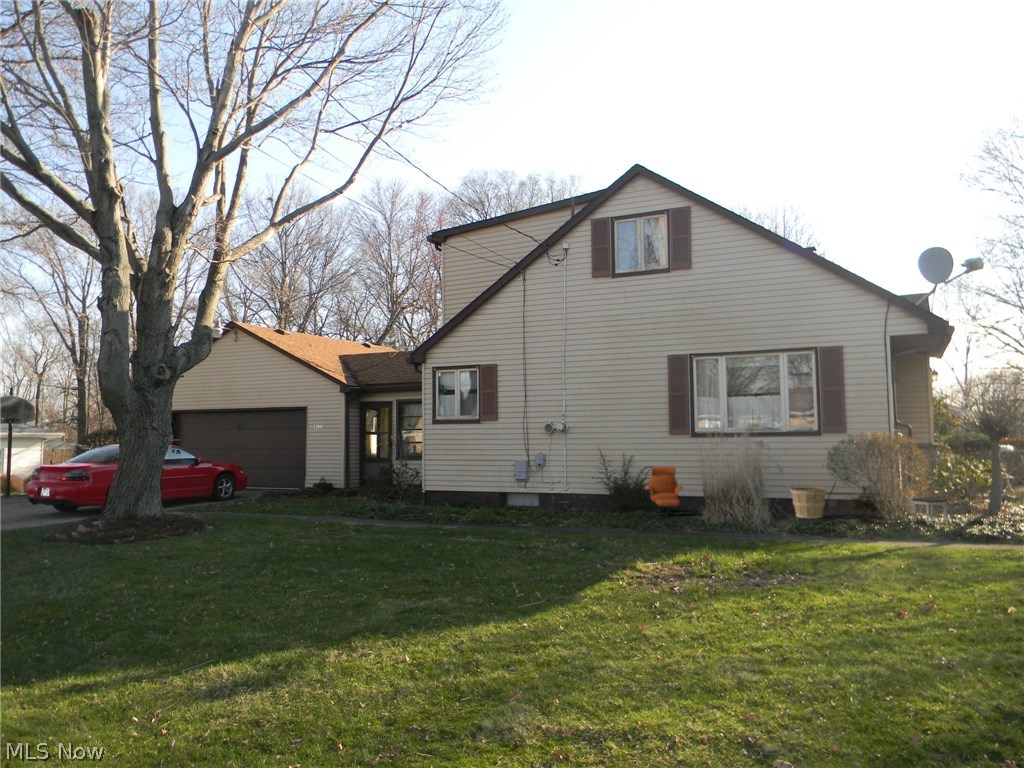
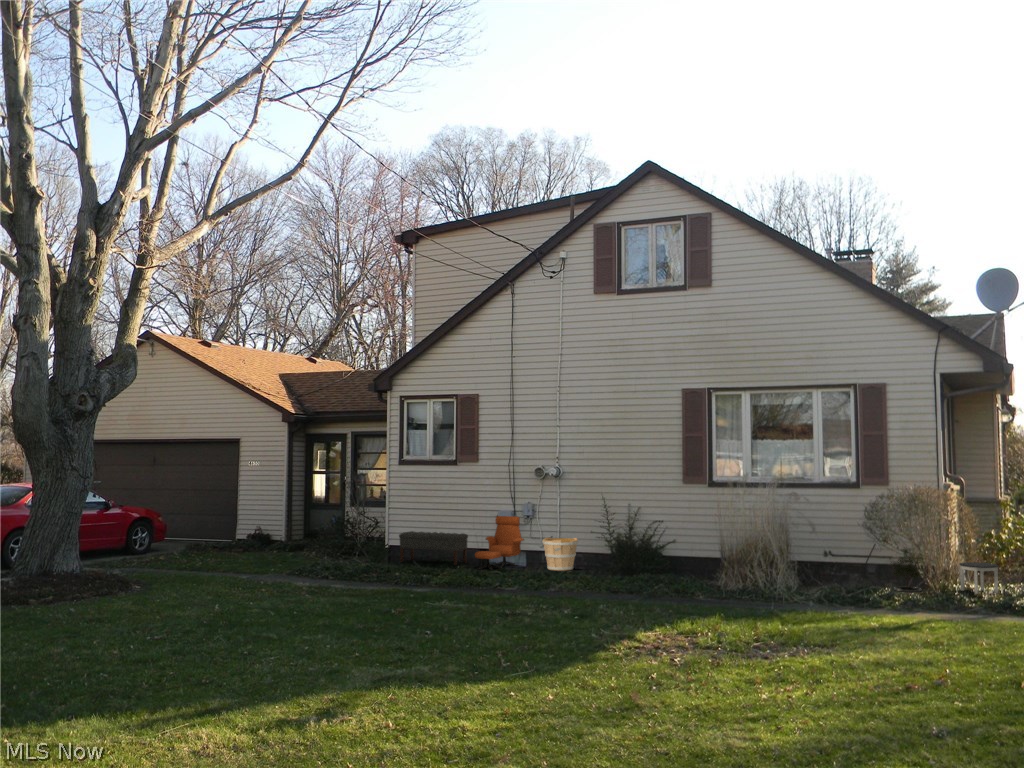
lounge chair: present [646,467,683,516] -> present [475,516,524,570]
bench: none [433,479,491,506] -> present [399,531,468,565]
wooden bucket: present [790,487,827,519] -> present [543,538,578,571]

